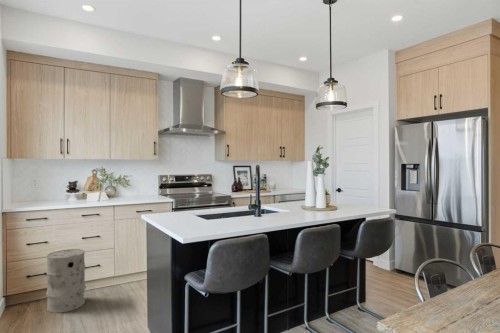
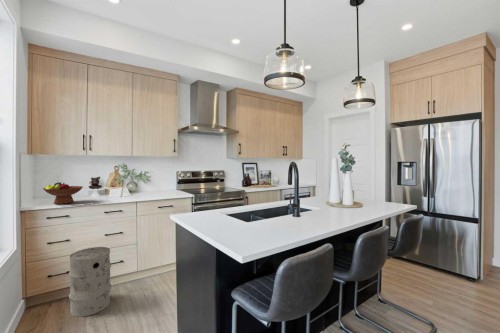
fruit bowl: none [23,185,61,206] -> present [43,182,83,204]

